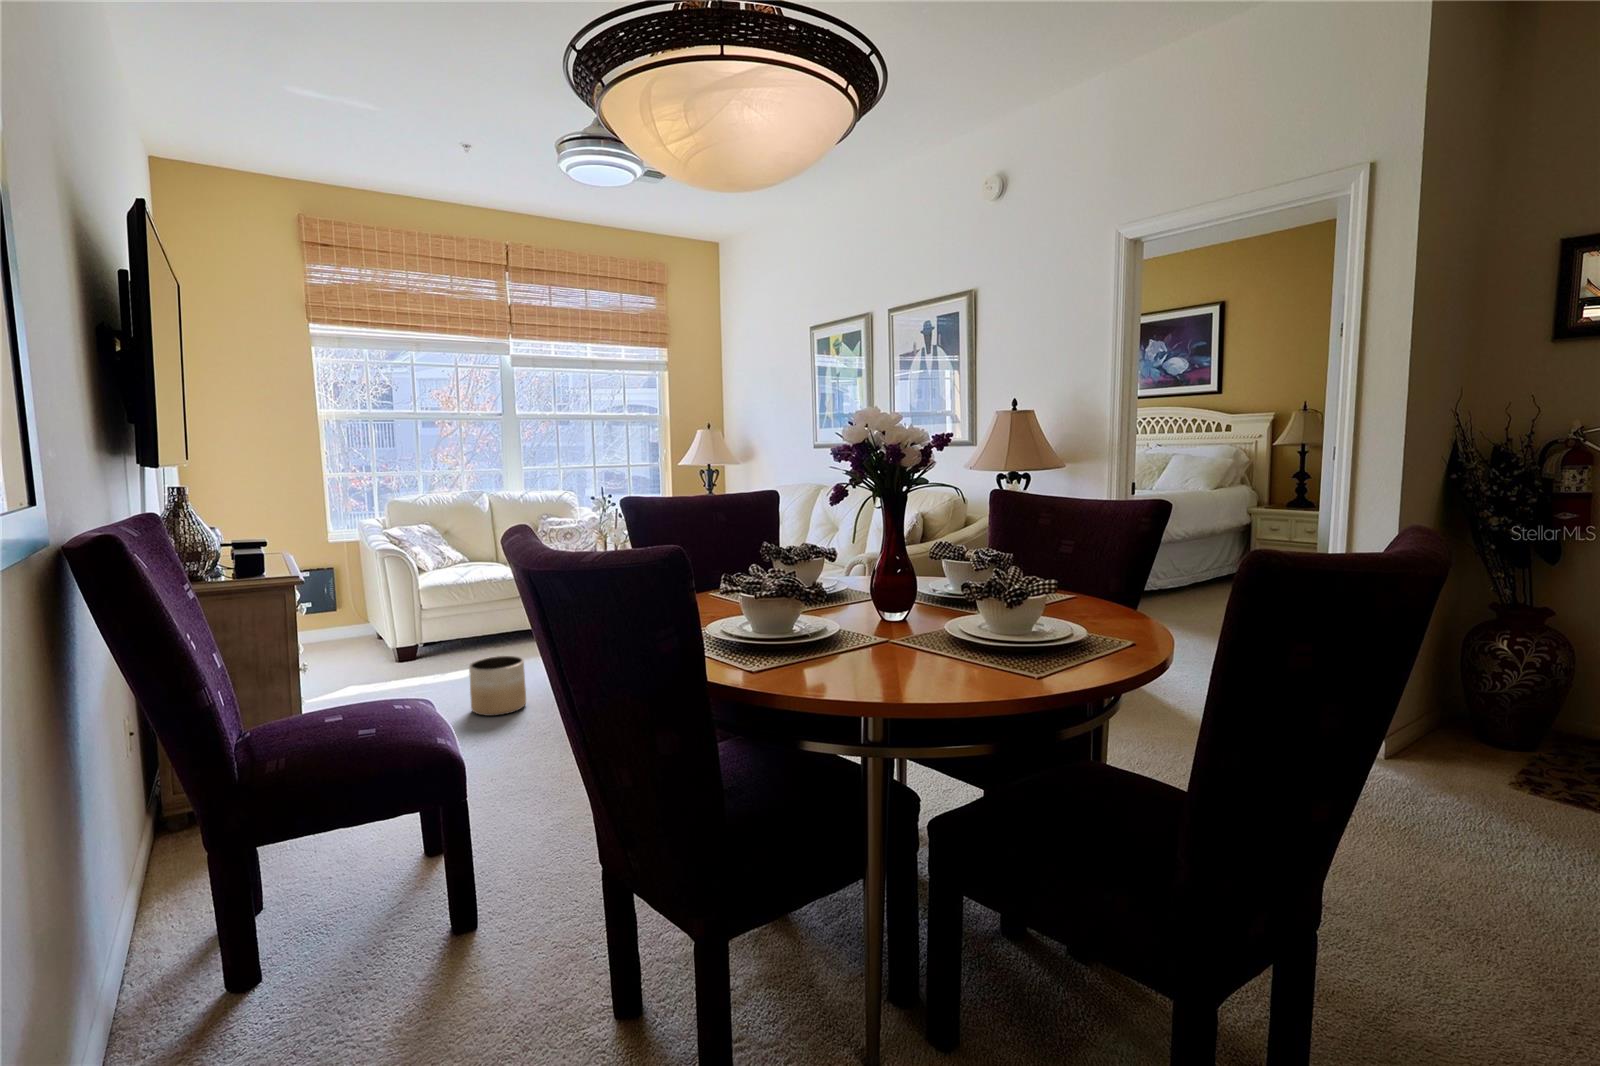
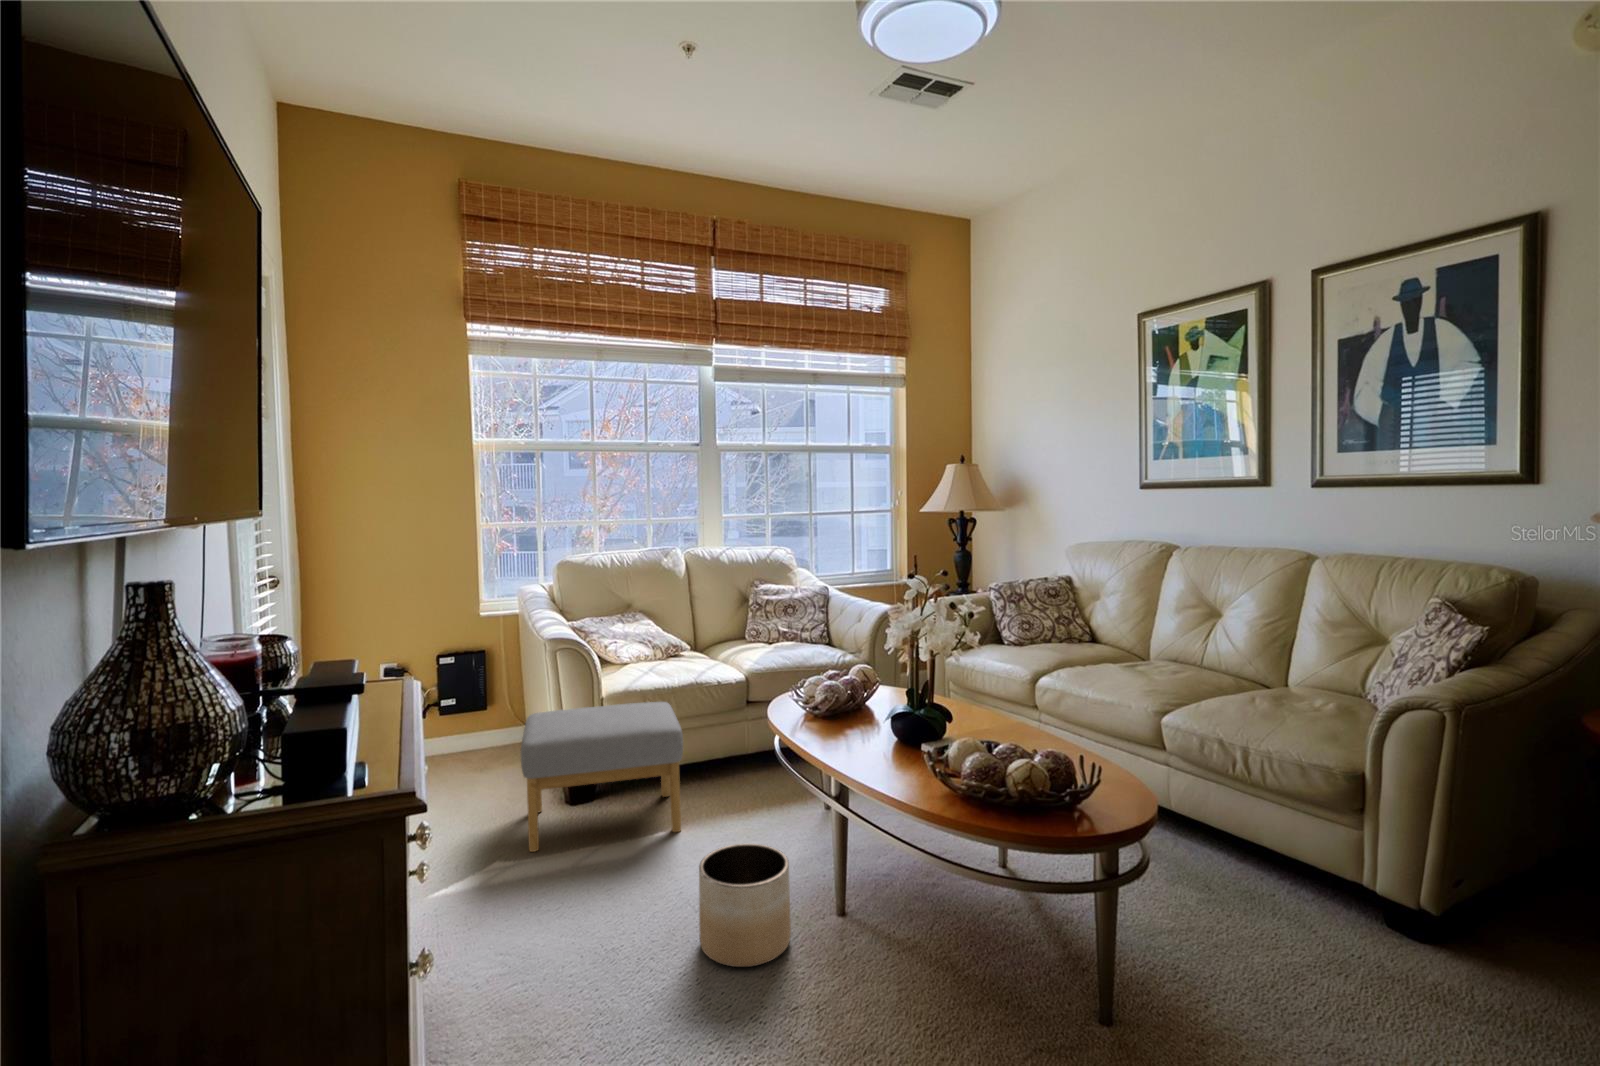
footstool: none [360,593,474,684] -> present [521,702,683,852]

